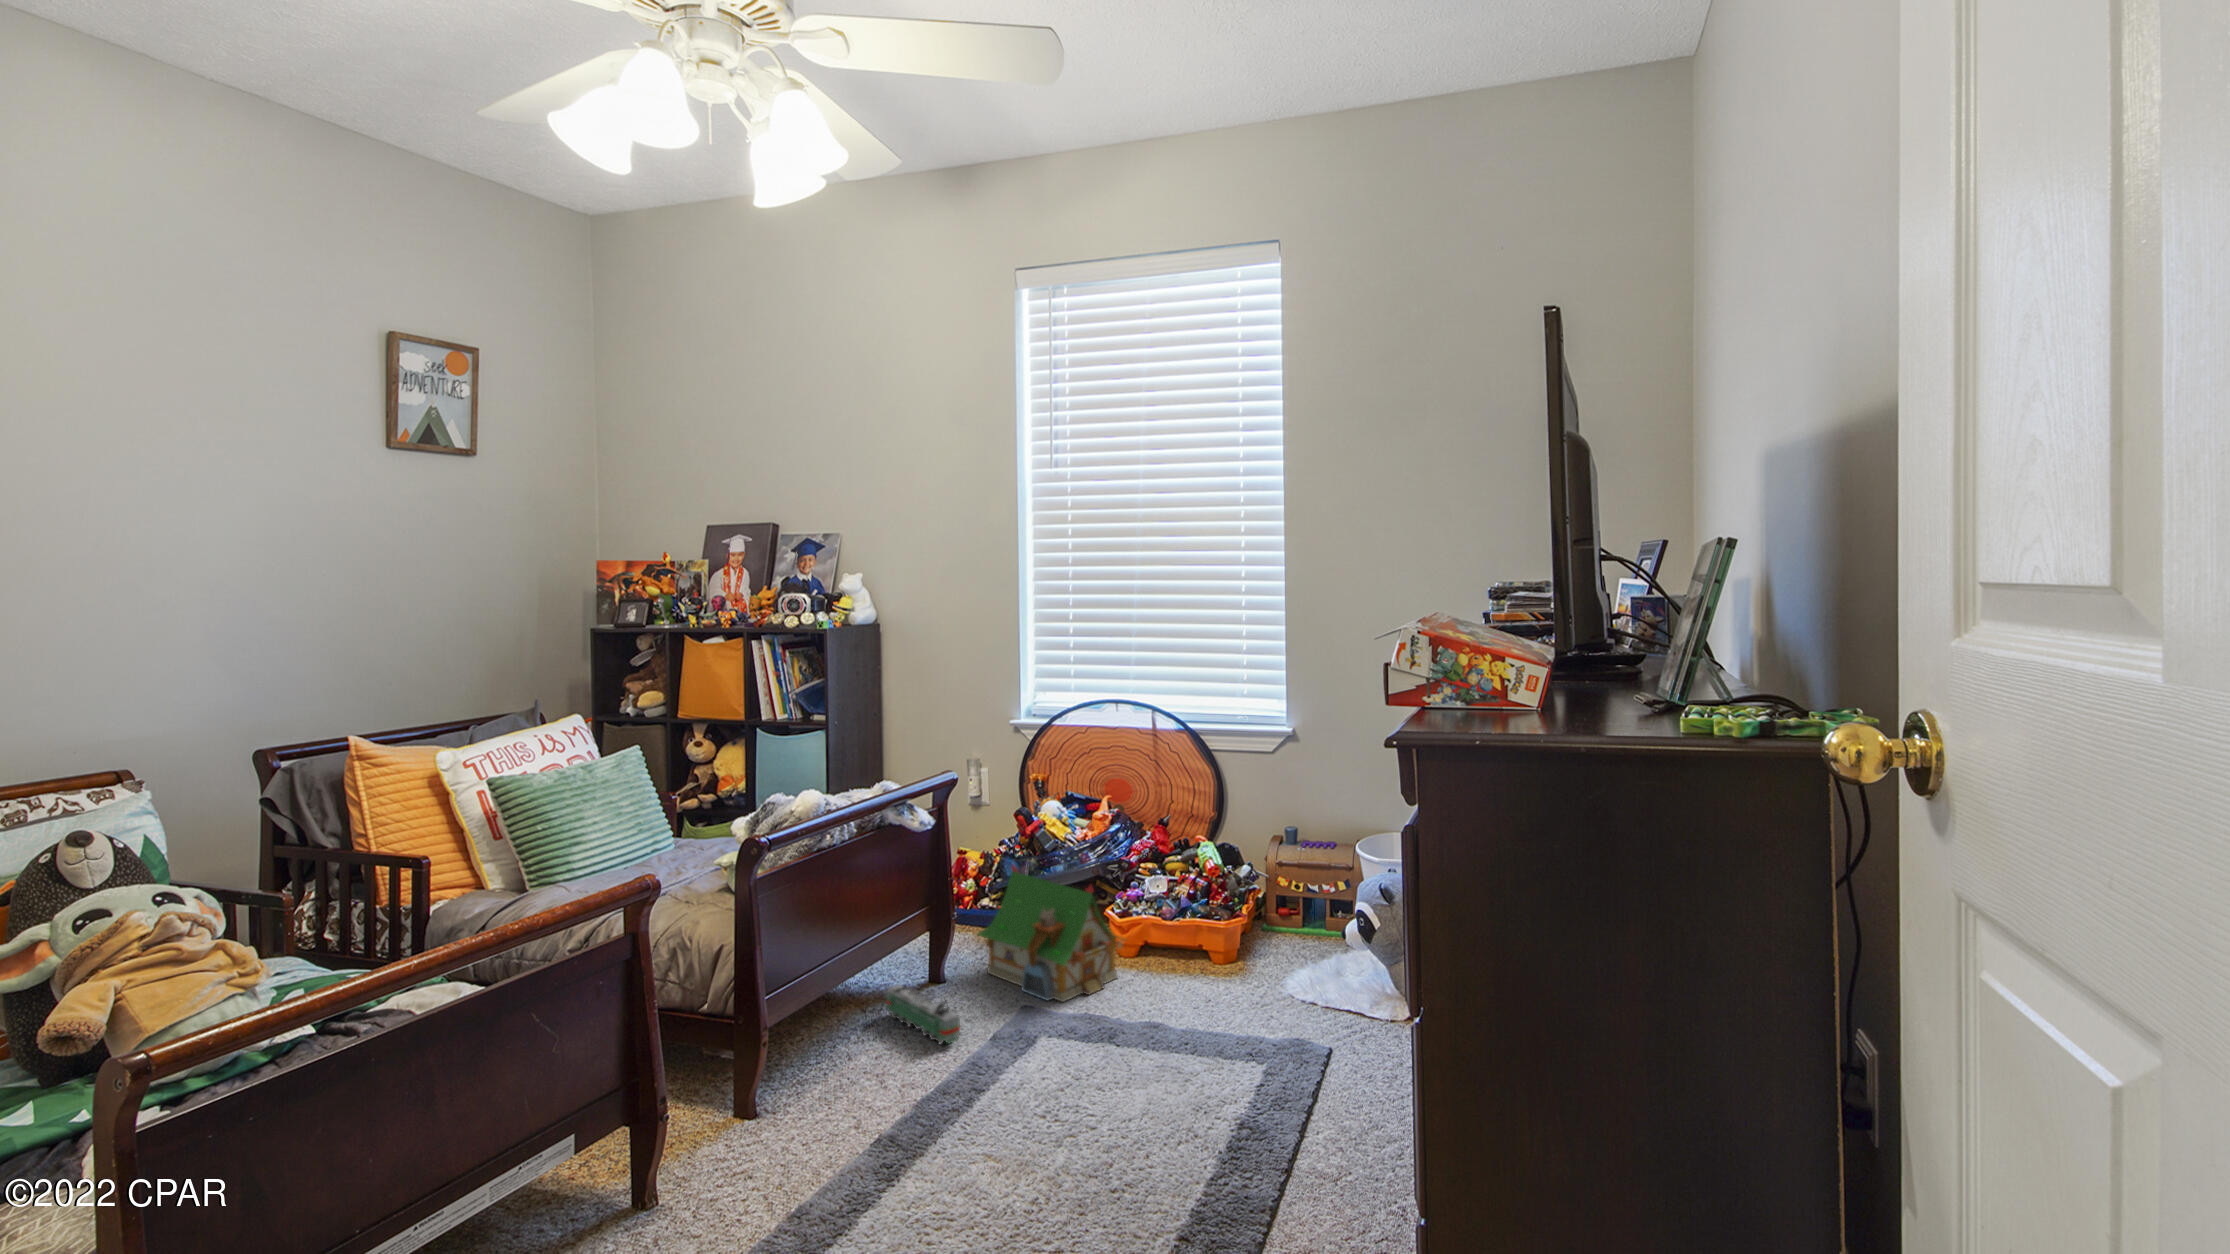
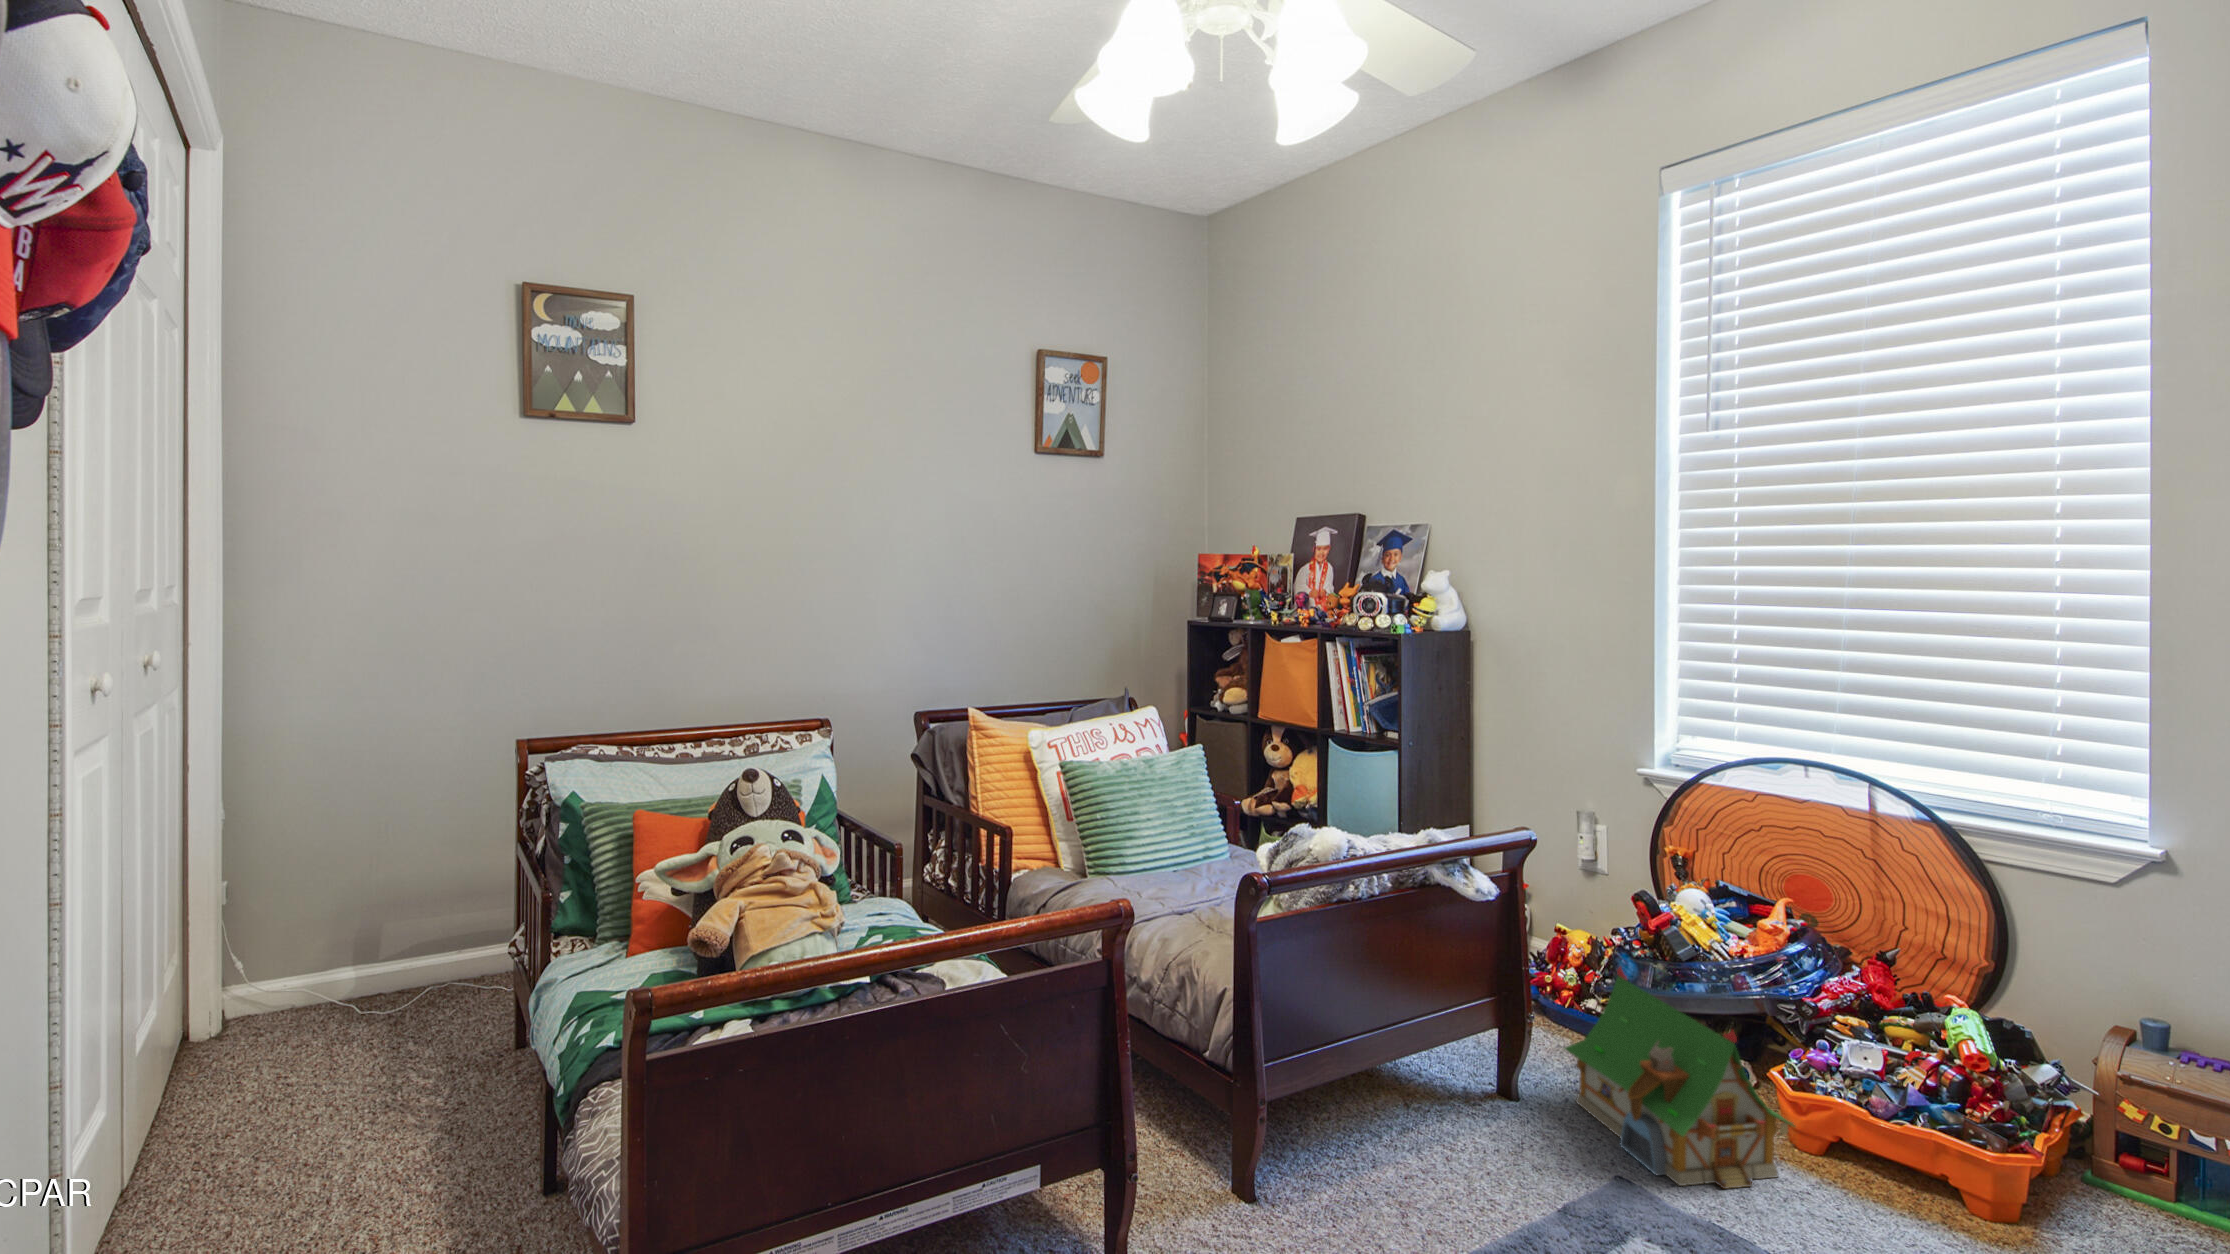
toy train: present [886,985,960,1044] -> none [1432,1084,1517,1190]

